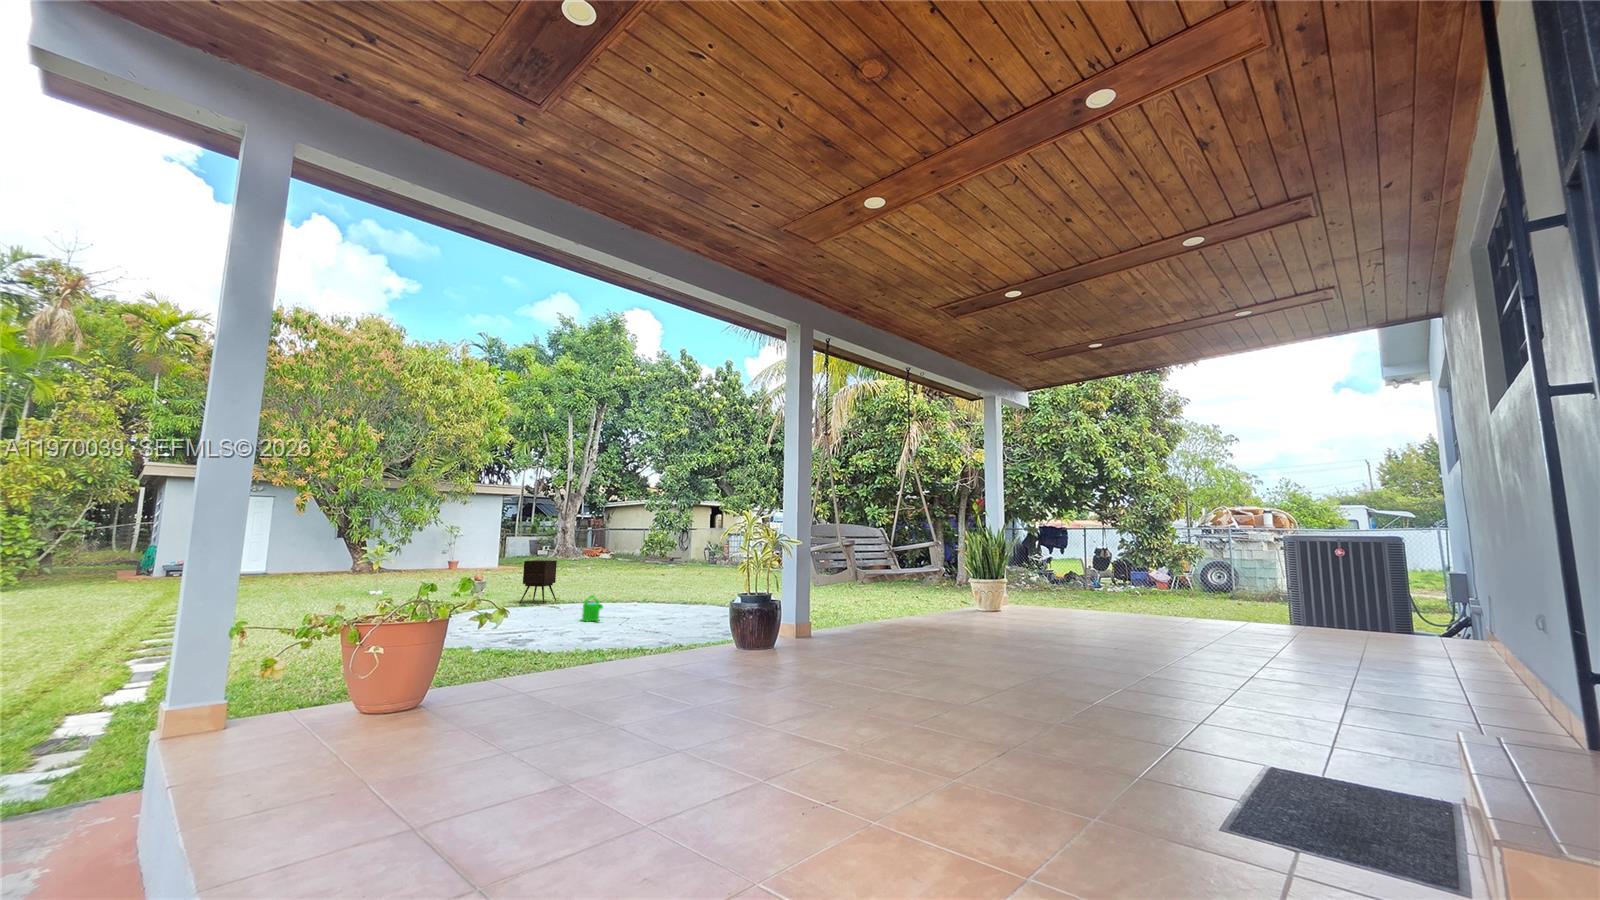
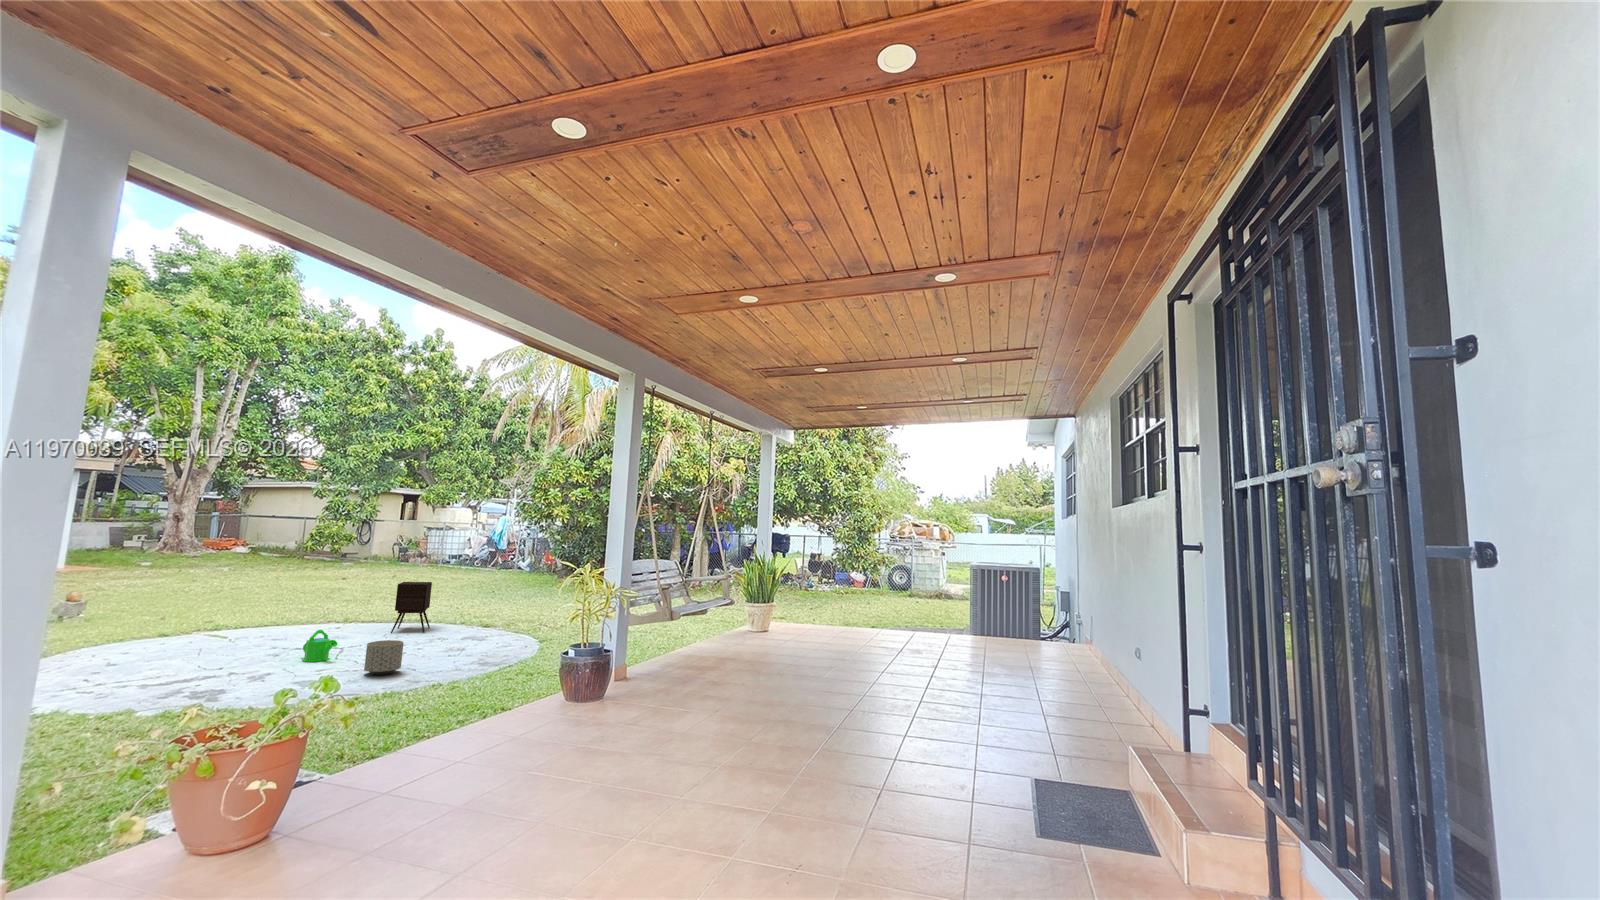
side table: present [520,560,557,604] -> present [391,582,432,633]
planter: none [613,604,643,633] -> present [364,640,404,675]

